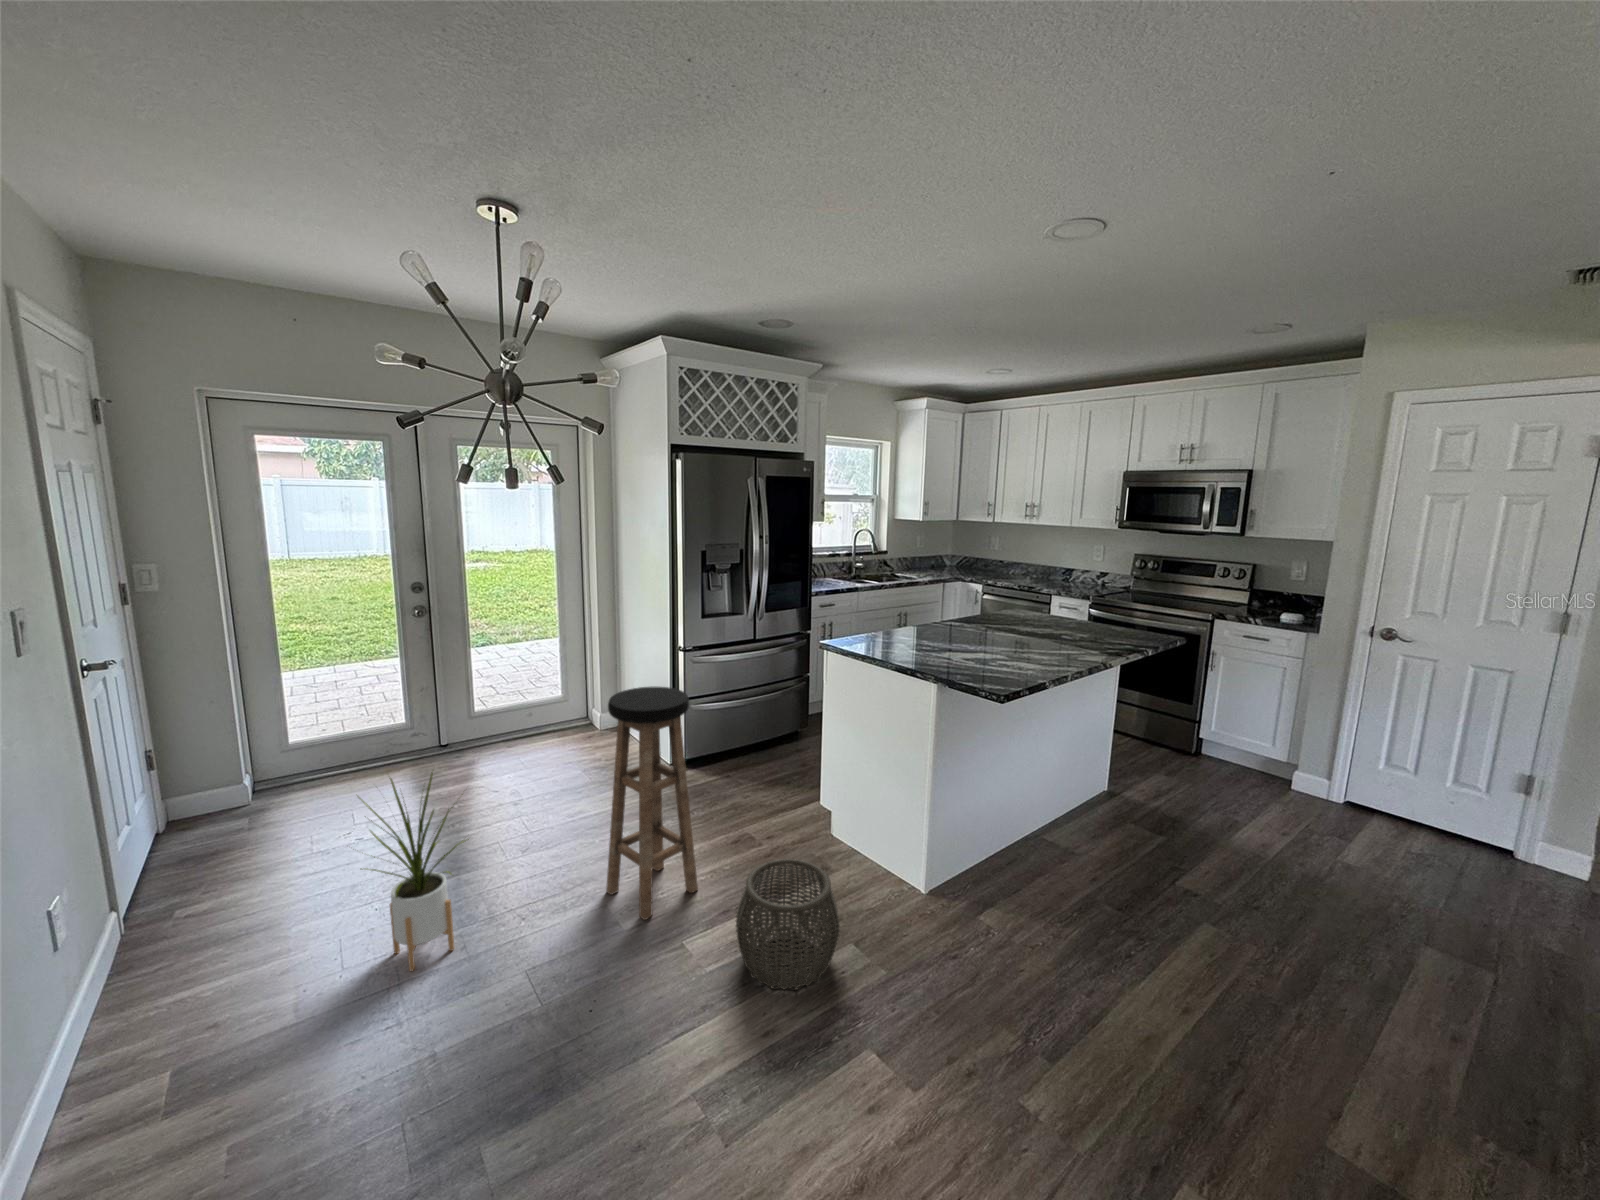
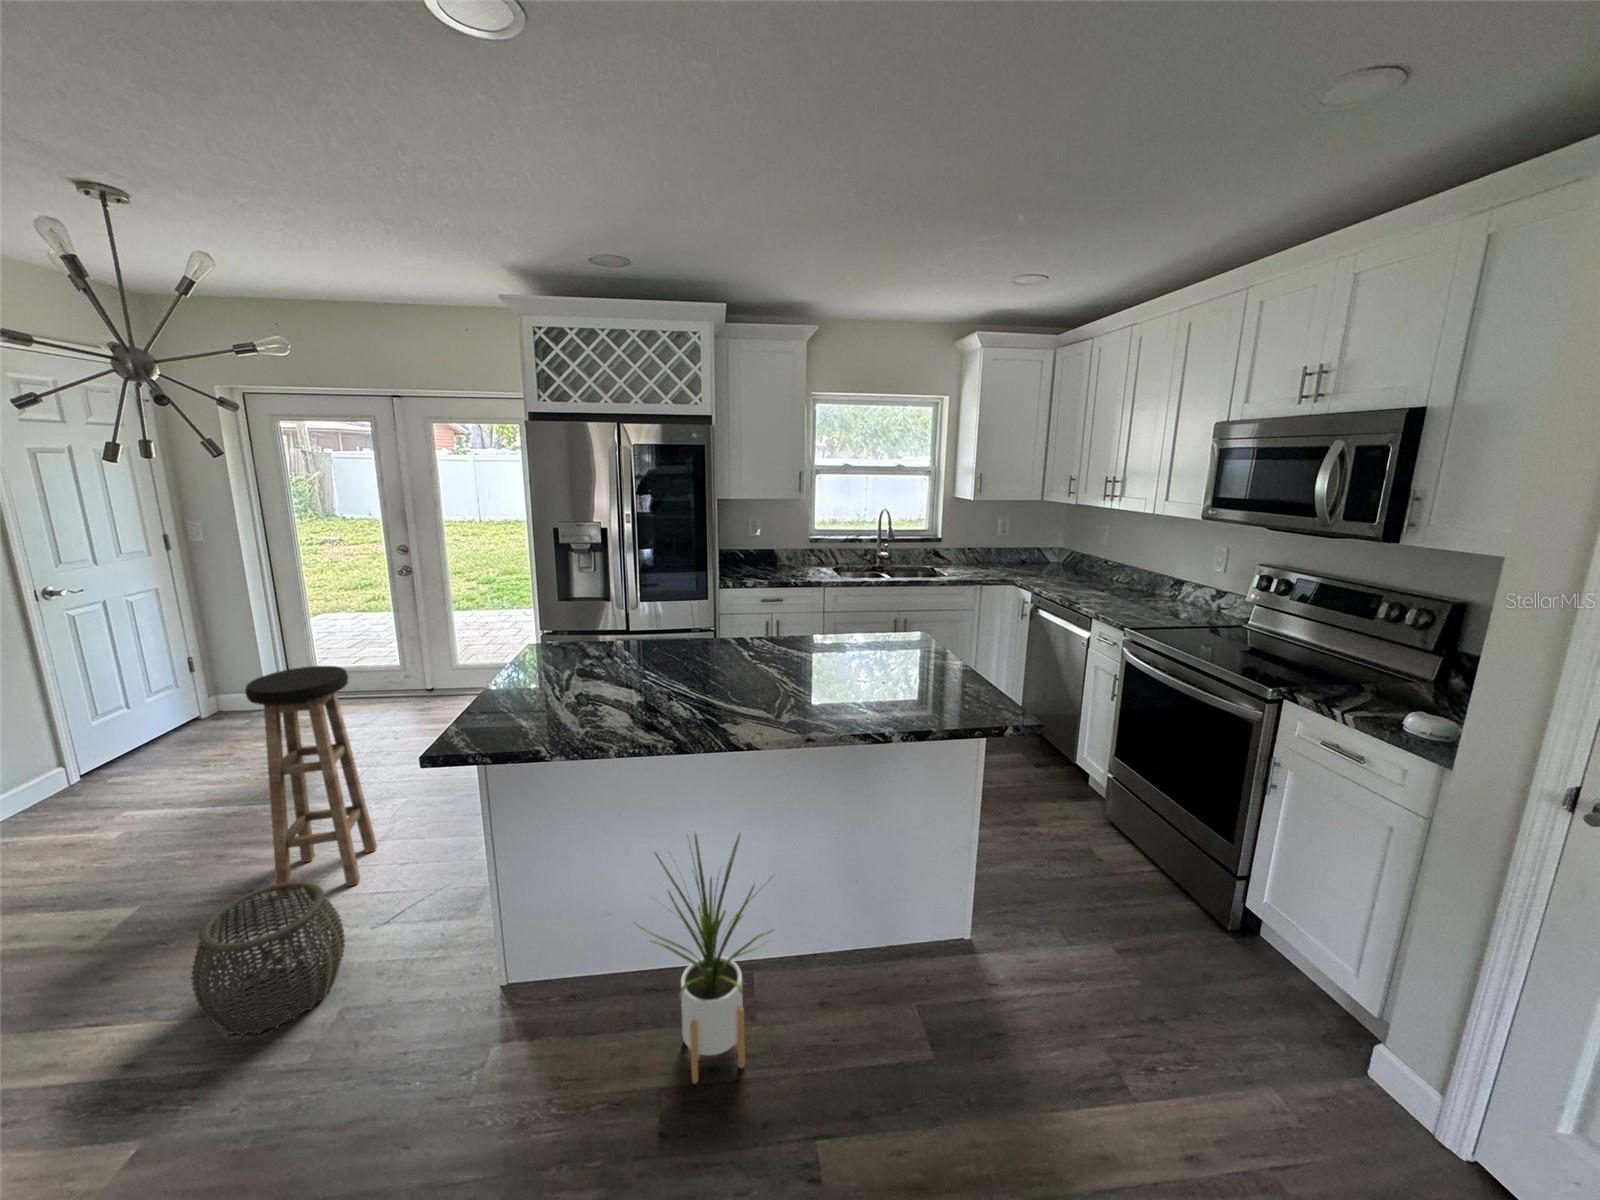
house plant: present [359,772,469,971] -> present [637,834,773,1084]

